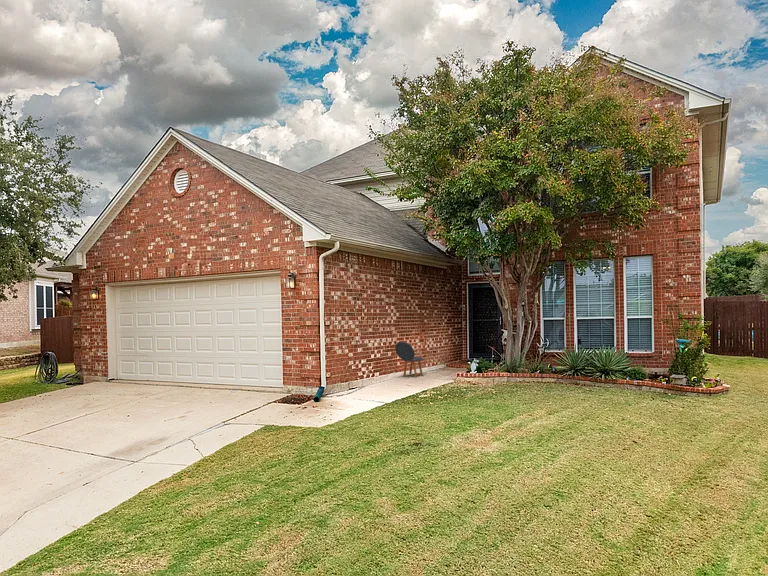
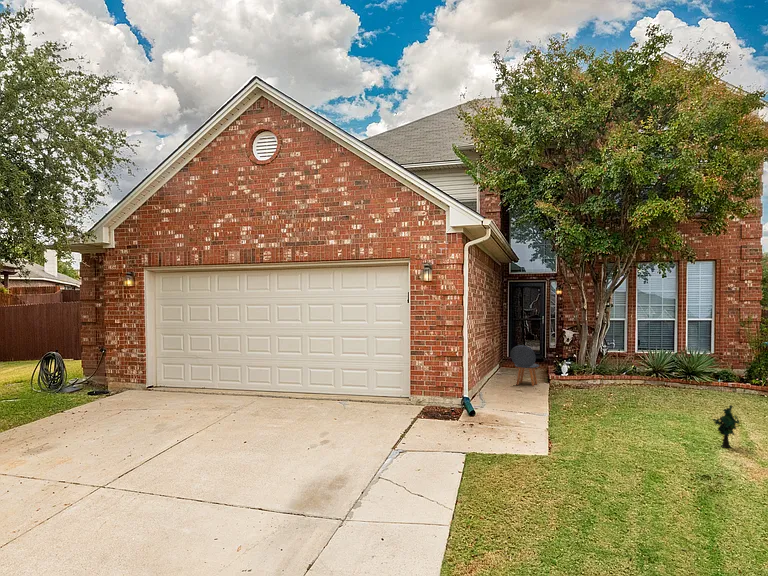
decorative plant: none [473,393,496,432] -> present [713,405,739,448]

